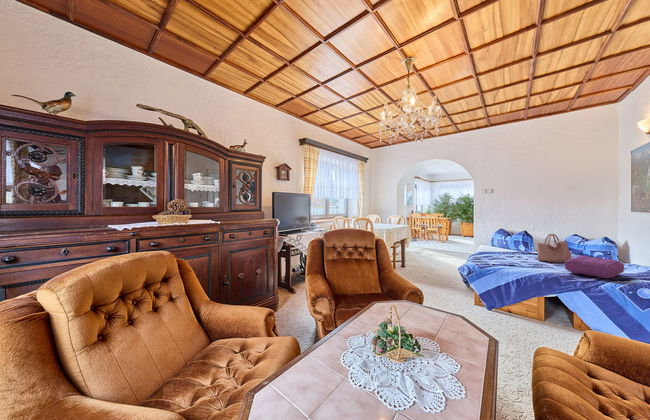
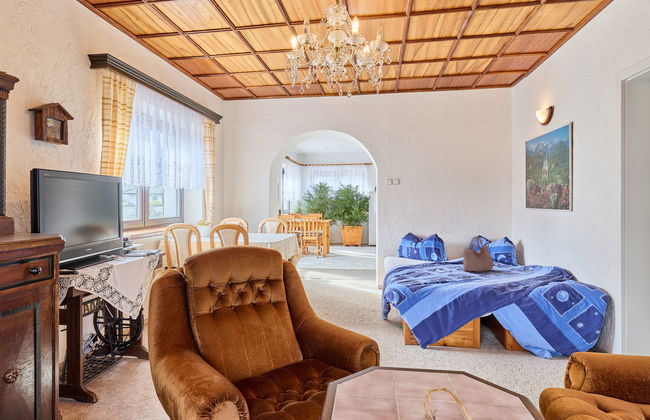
pillow: present [565,256,624,279] -> none [500,261,545,285]

